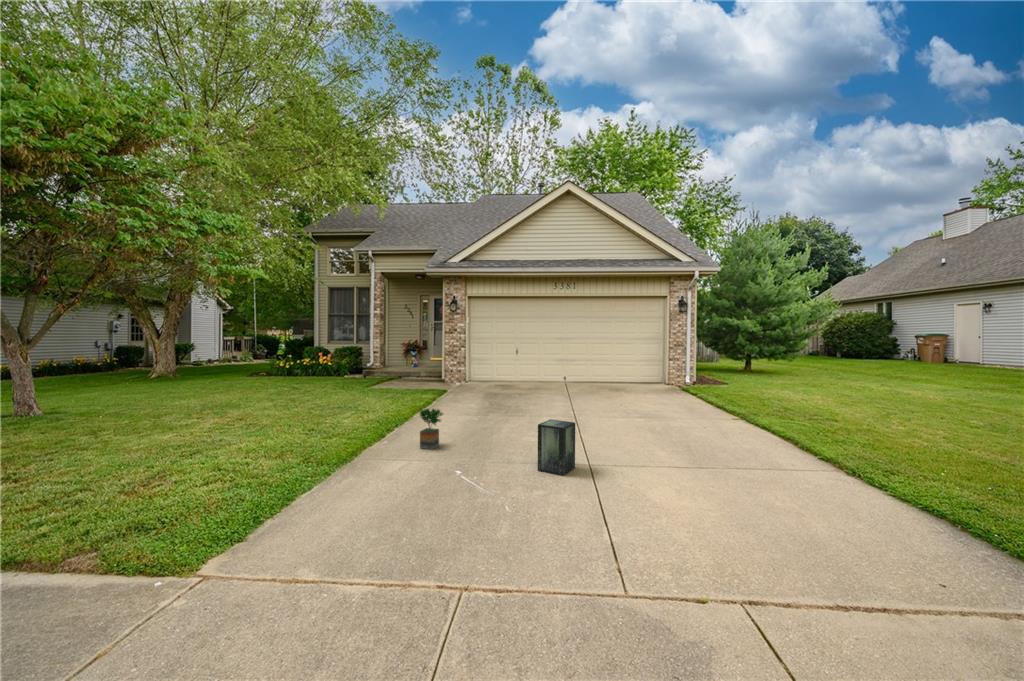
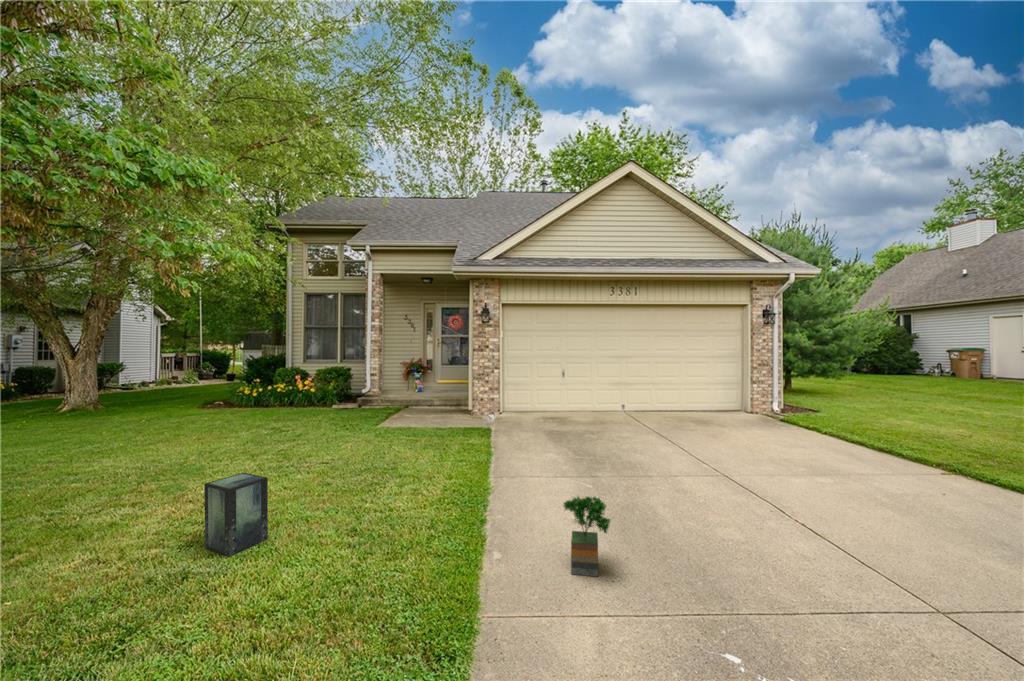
storage box: present [538,419,575,476] -> present [205,473,268,557]

